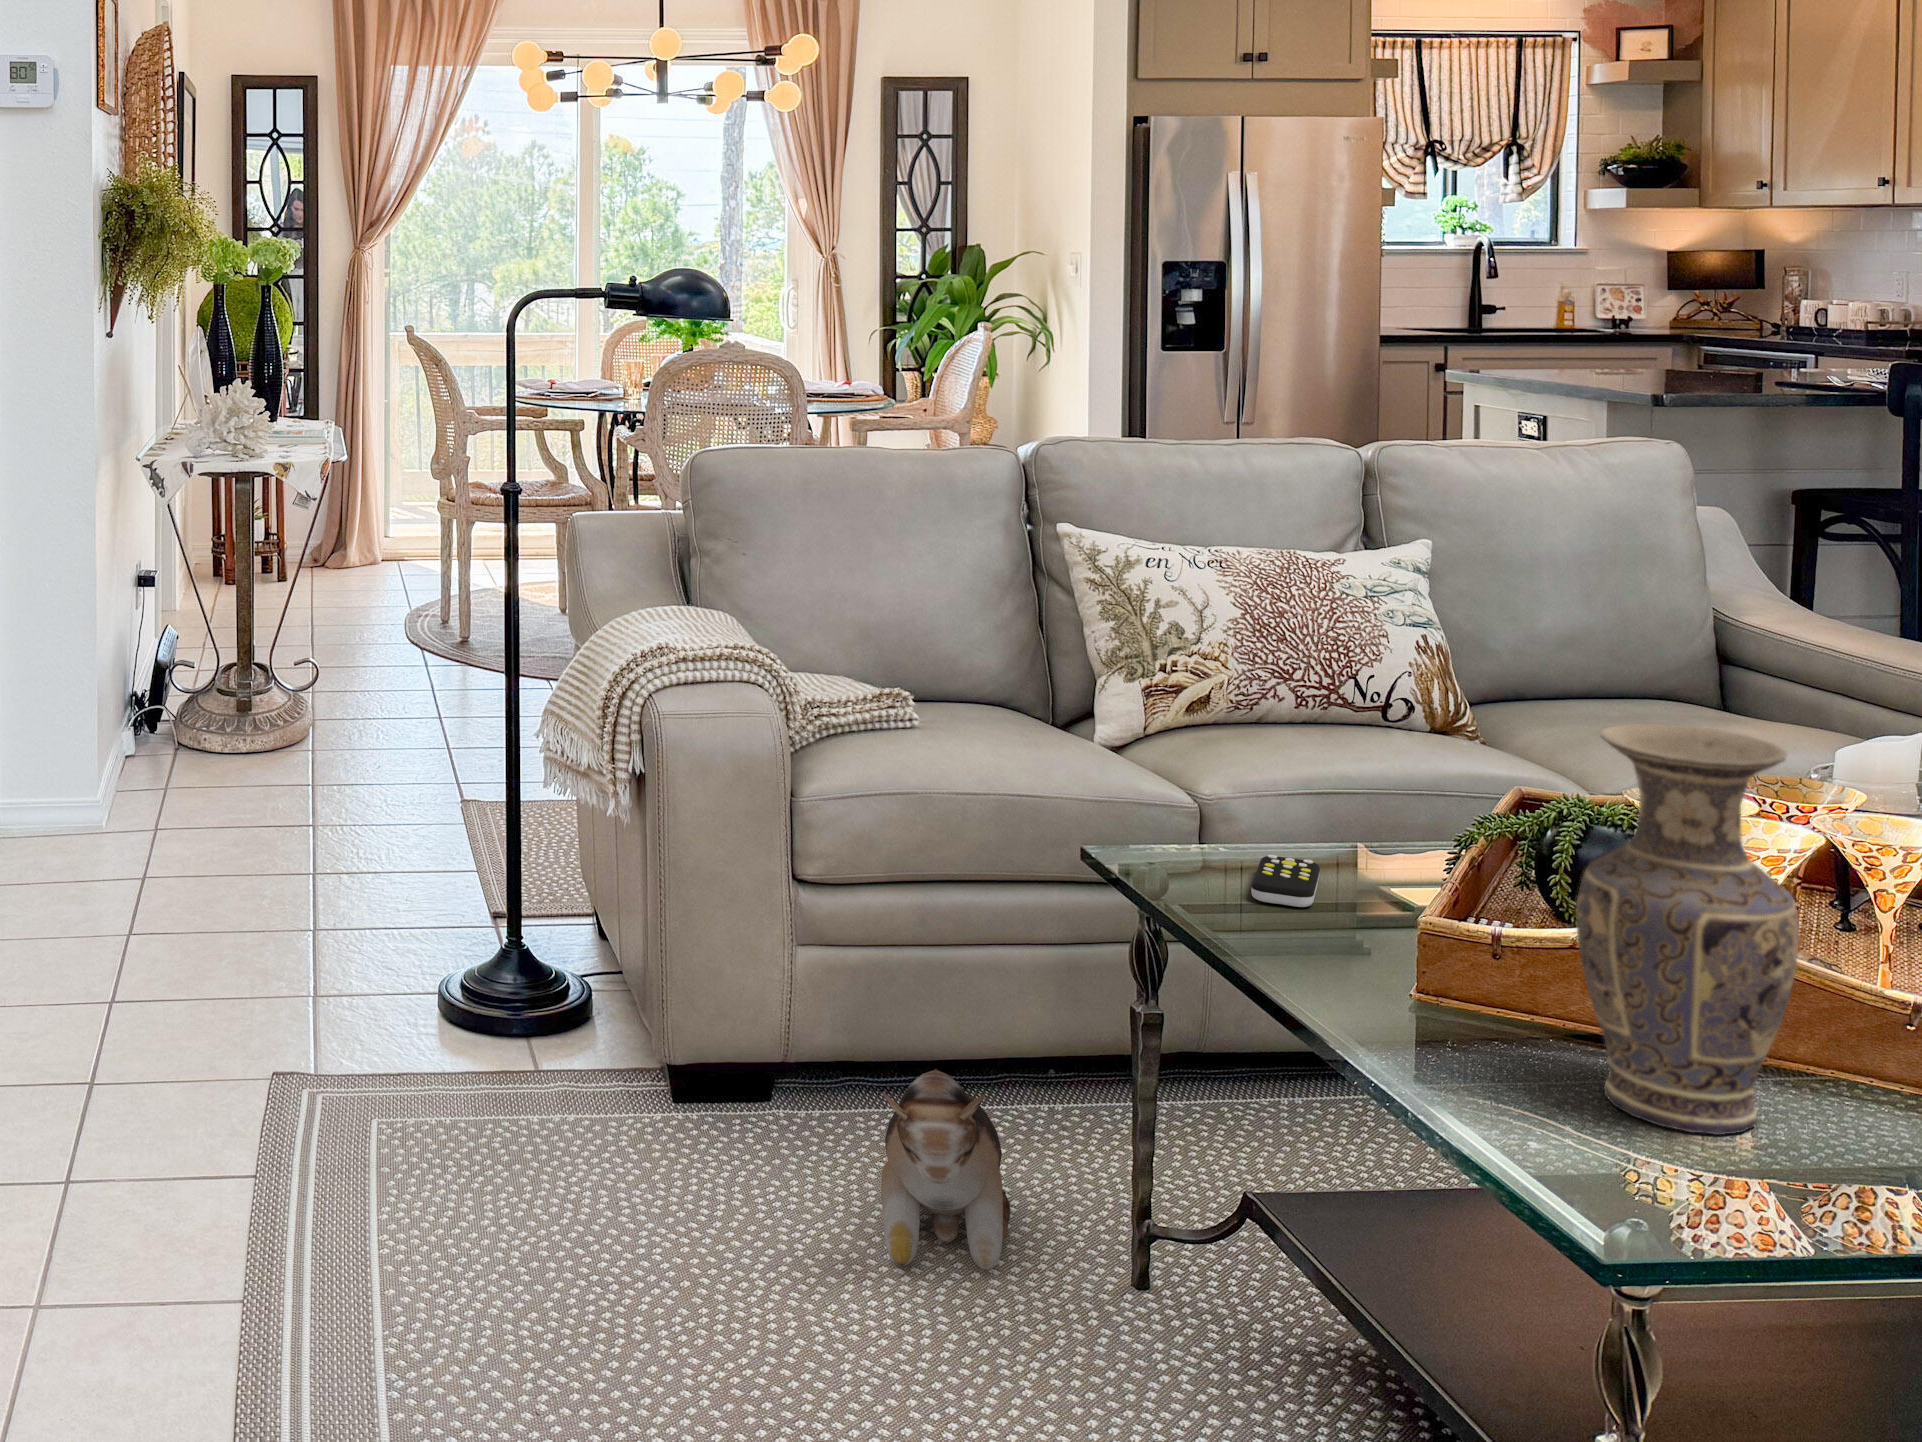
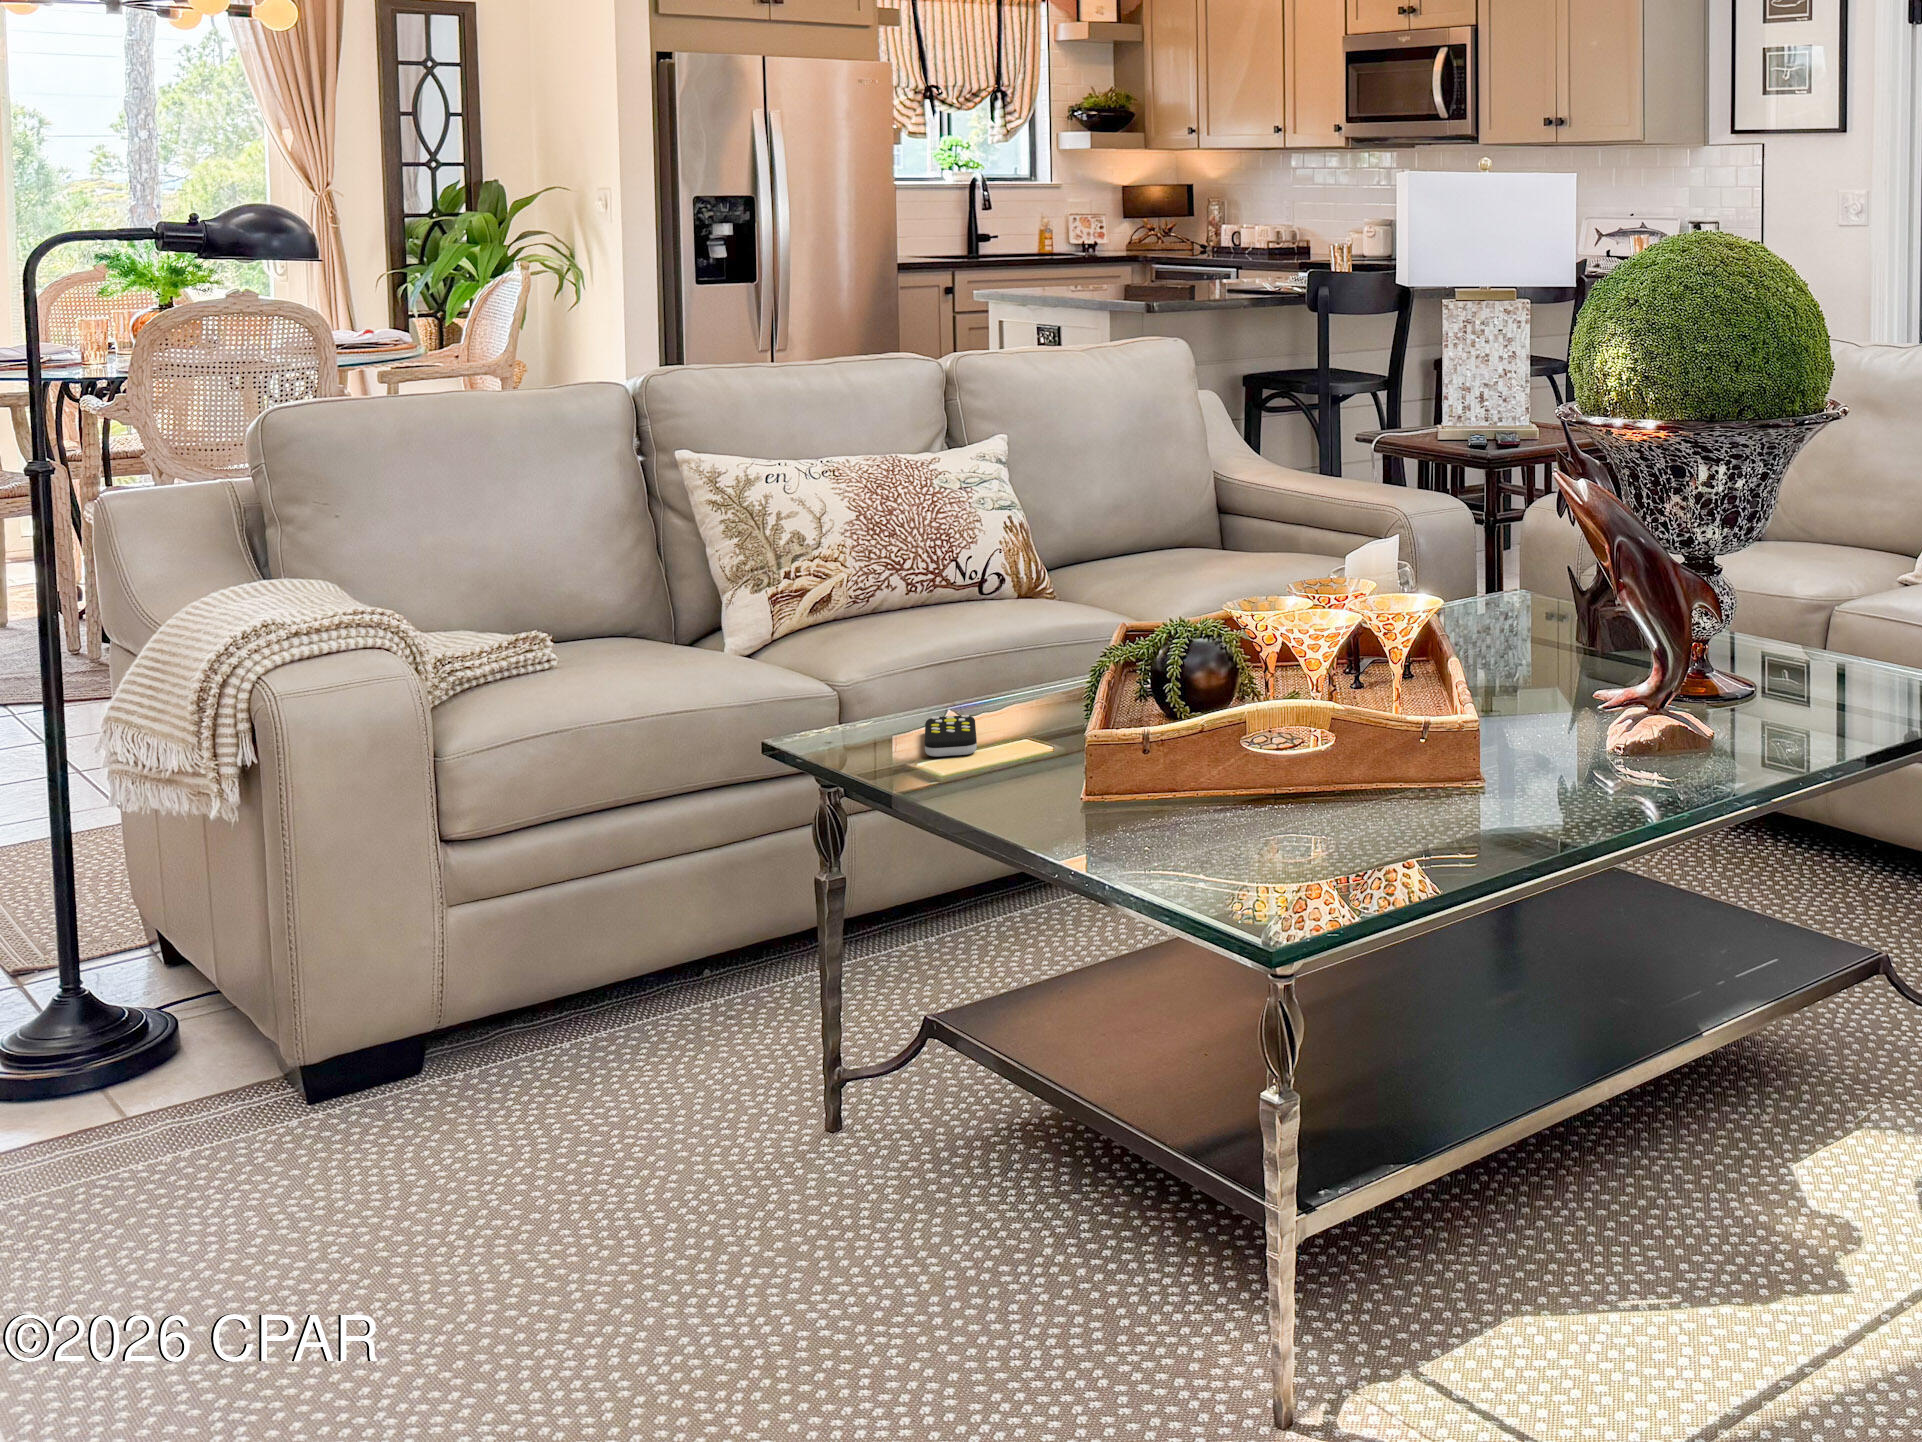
vase: present [1576,723,1800,1135] -> none [1204,550,1349,854]
plush toy: present [881,1069,1010,1270] -> none [578,982,704,1182]

